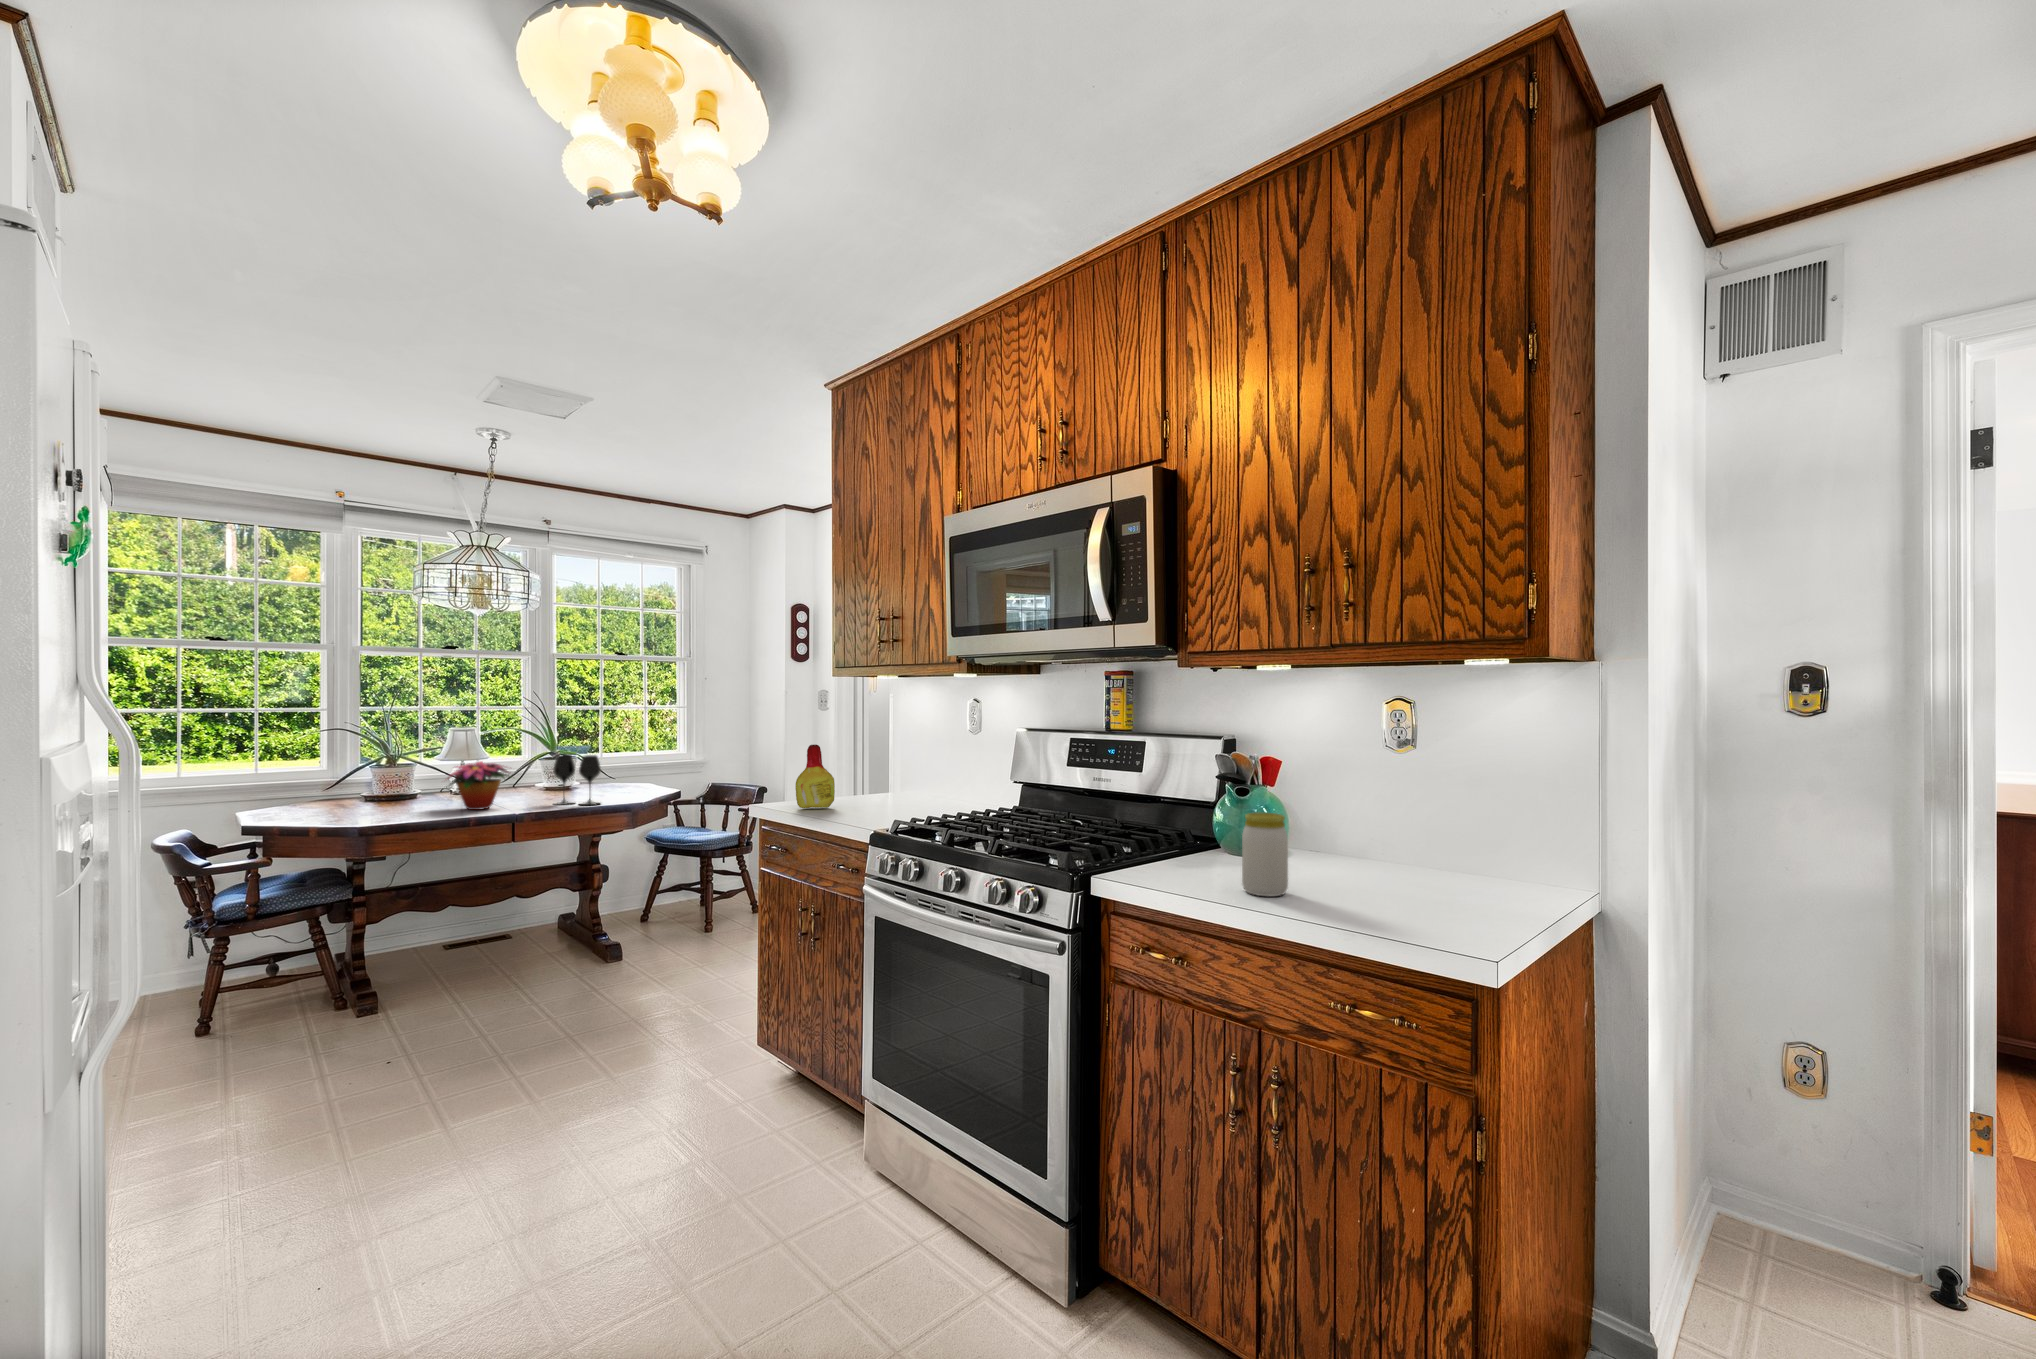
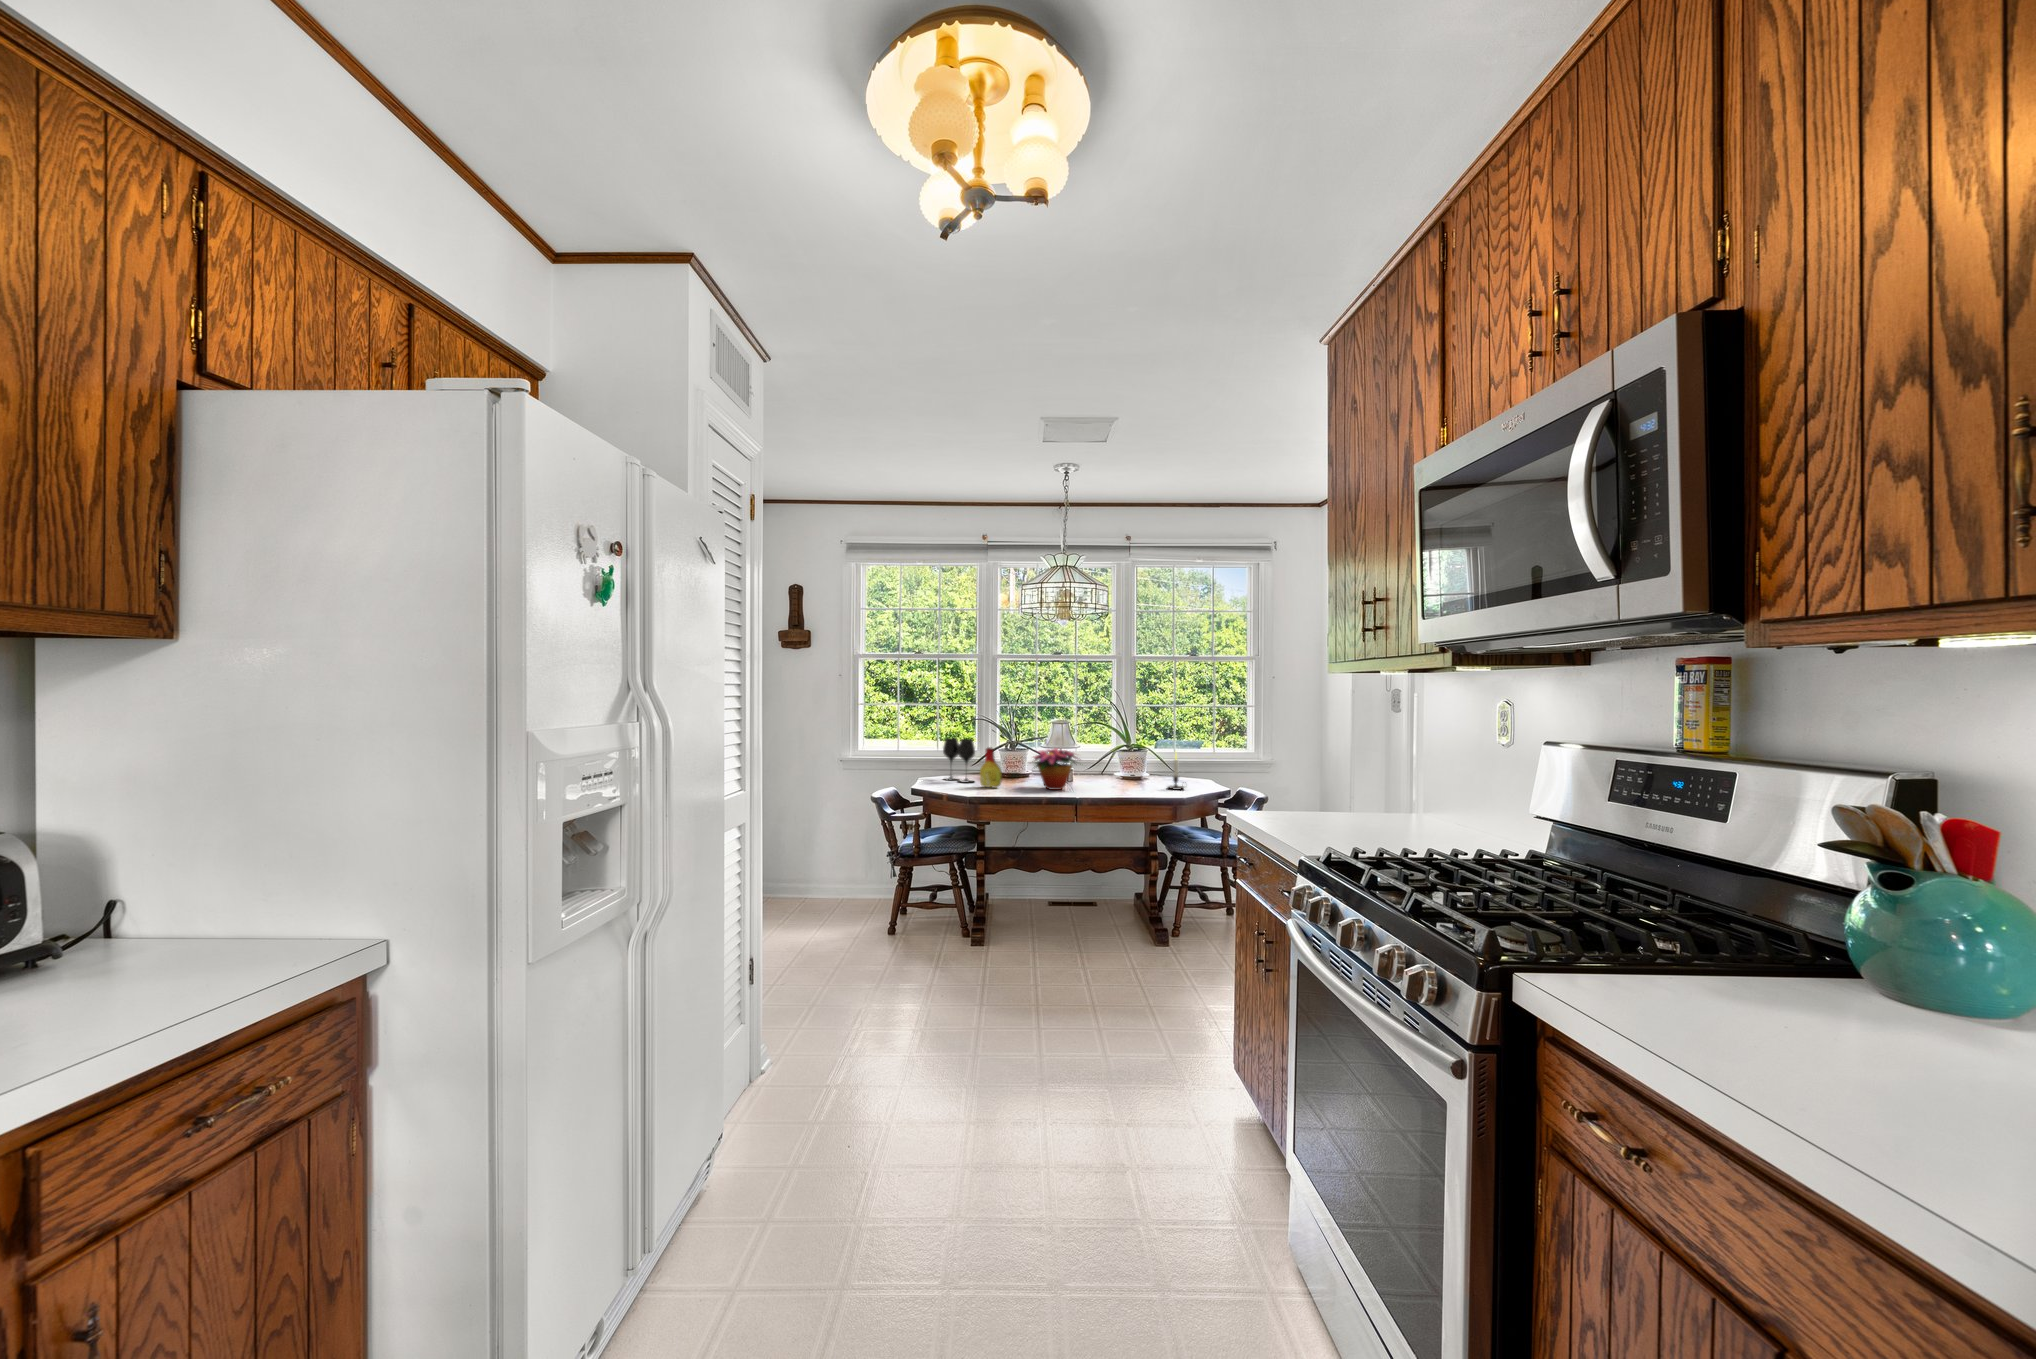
bottle: present [796,745,835,808] -> present [980,747,1002,788]
wine glass: present [553,755,601,805] -> present [943,738,975,782]
candle: none [608,755,632,796] -> present [1169,754,1184,789]
jar: present [1242,813,1288,896] -> none [1796,923,1921,1106]

